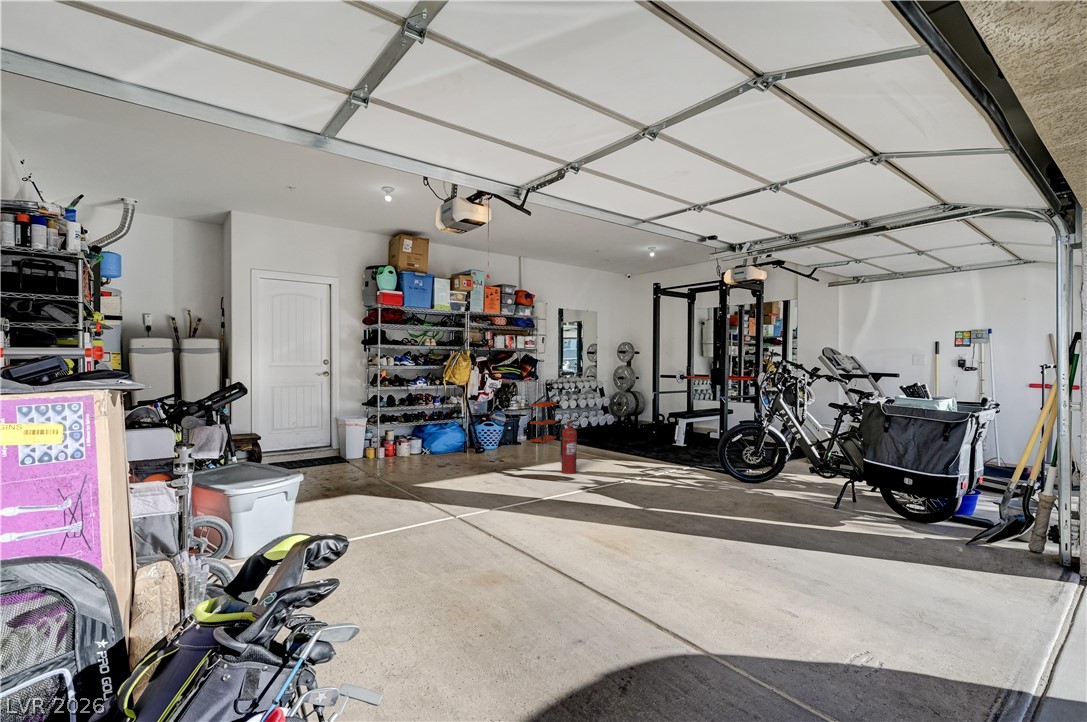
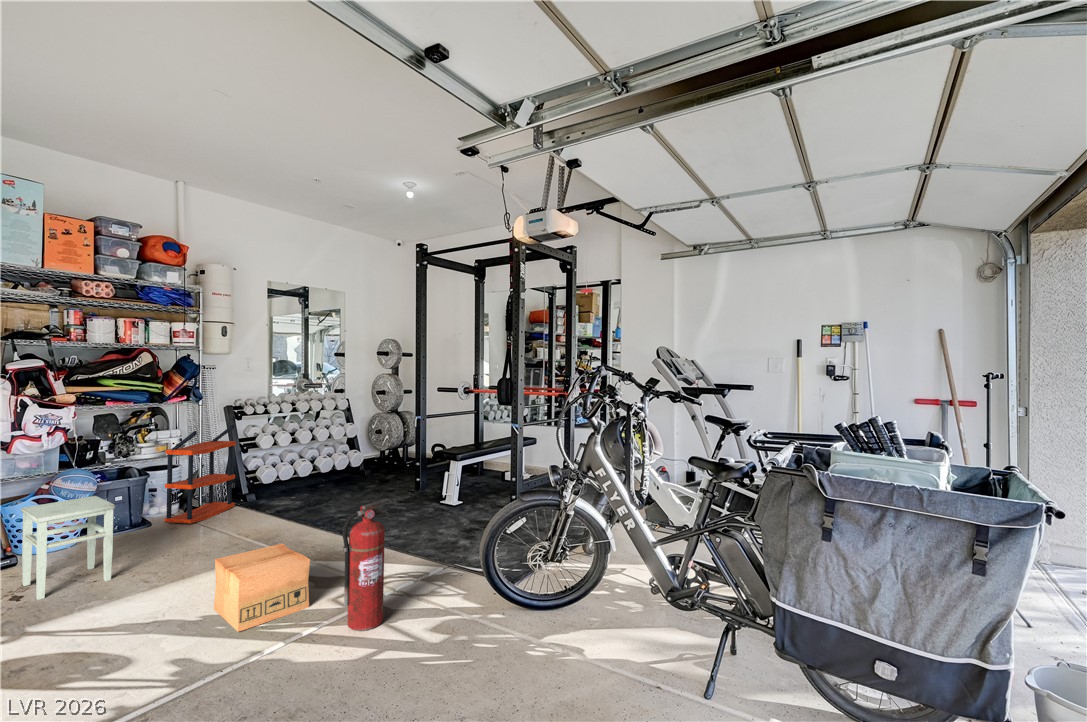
fire extinguisher: present [560,419,578,474] -> present [343,499,389,631]
stool: none [500,421,535,461] -> present [21,496,115,600]
cardboard box: none [591,445,633,475] -> present [214,544,310,632]

